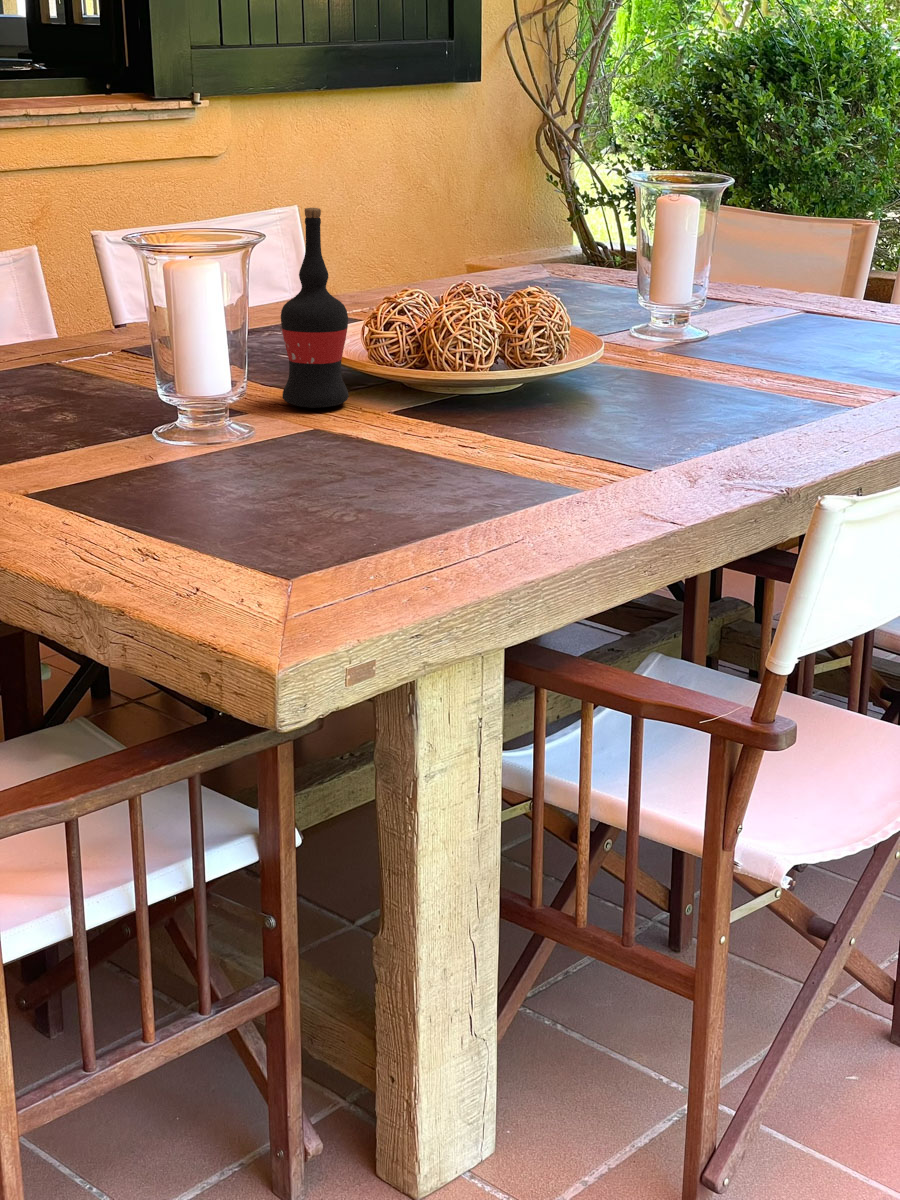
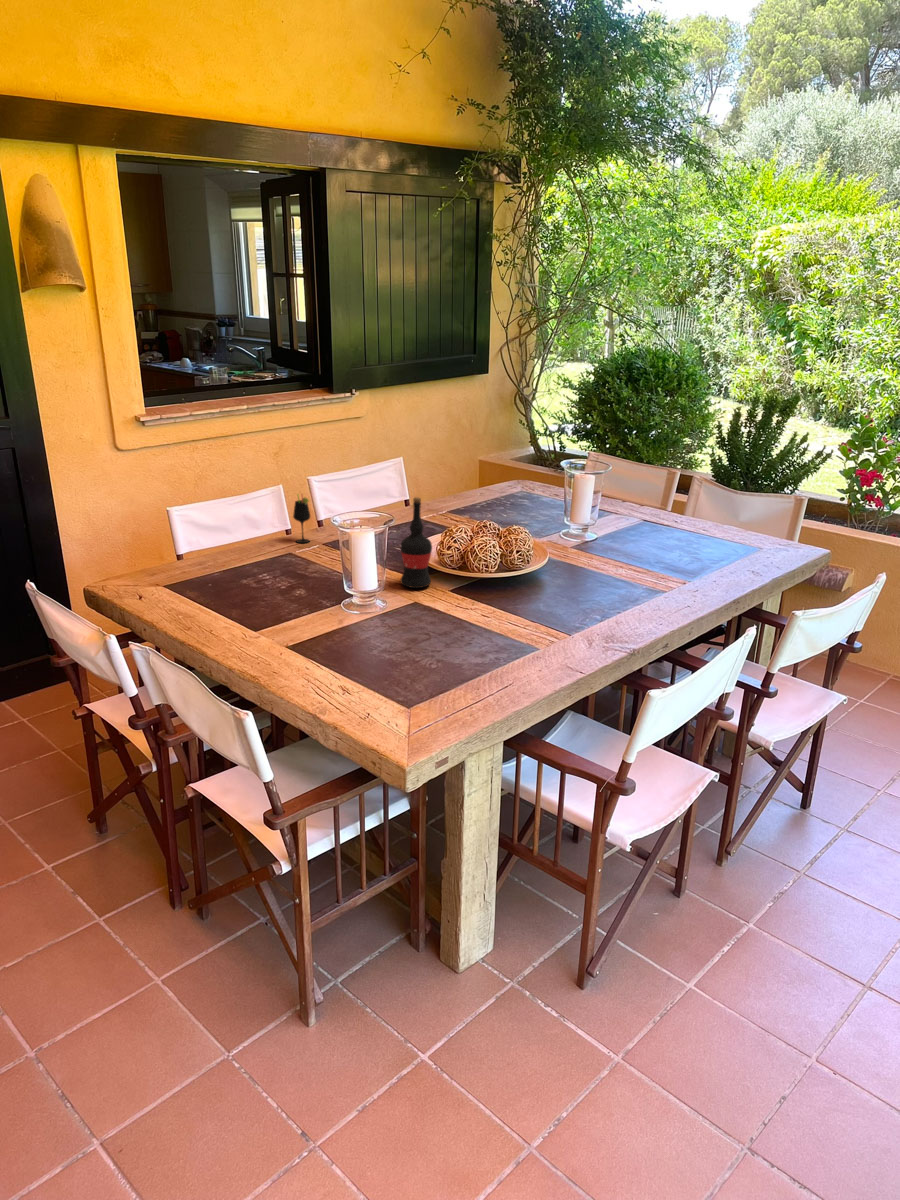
wine glass: none [55,240,93,350] -> present [293,496,310,543]

